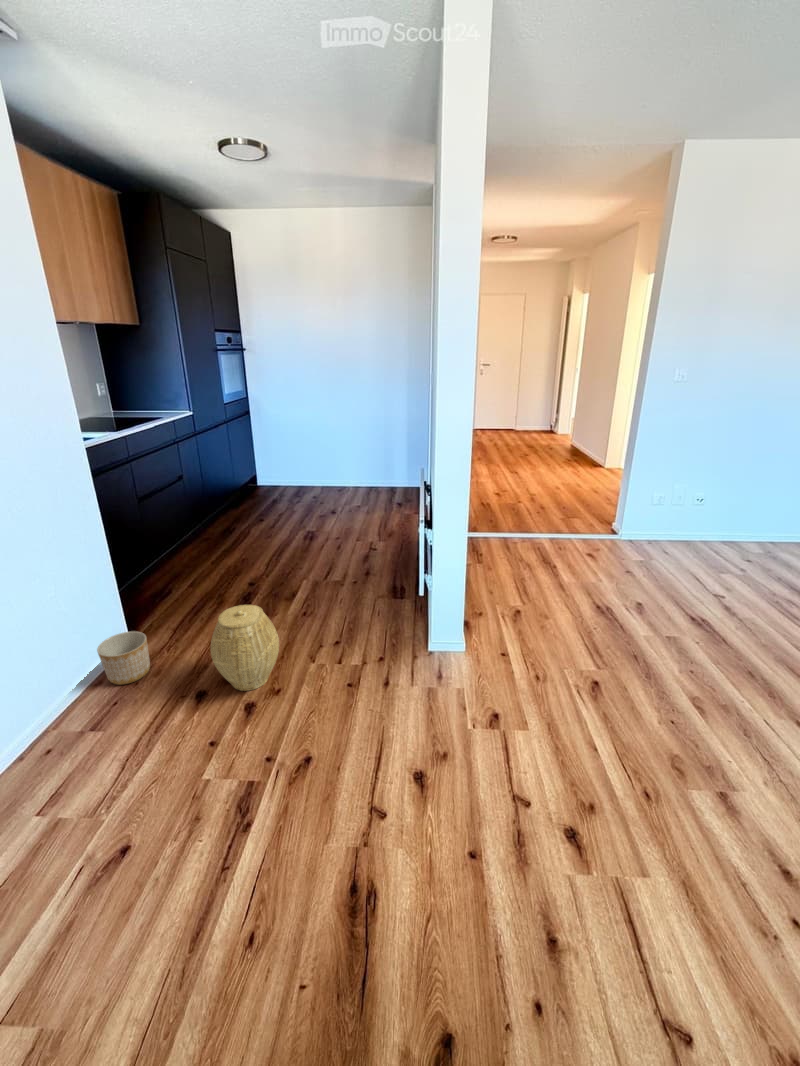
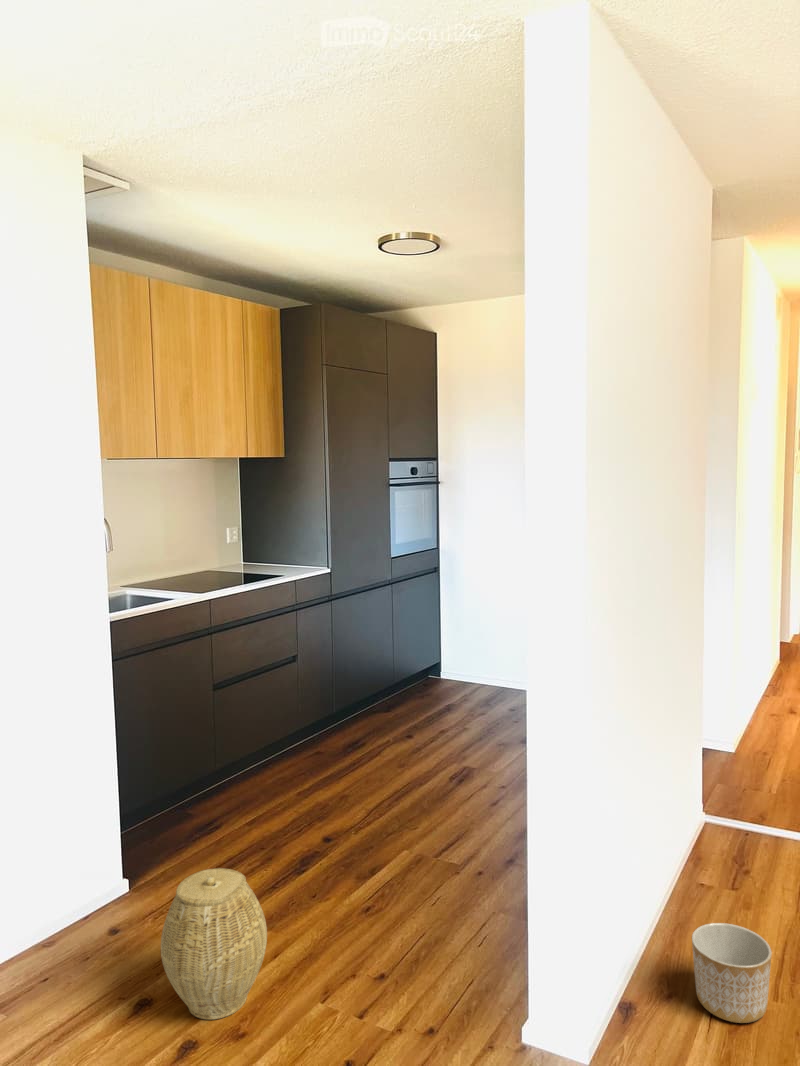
planter: present [97,631,150,685] -> present [692,923,772,1023]

